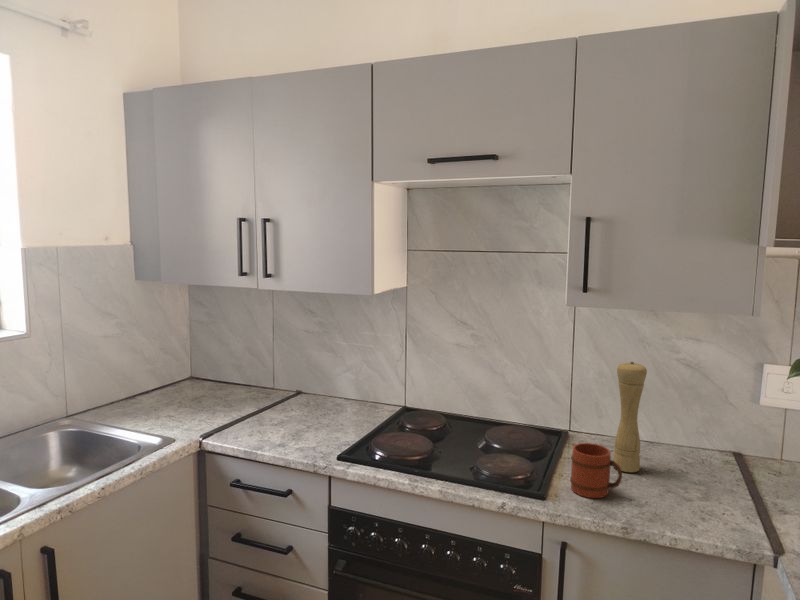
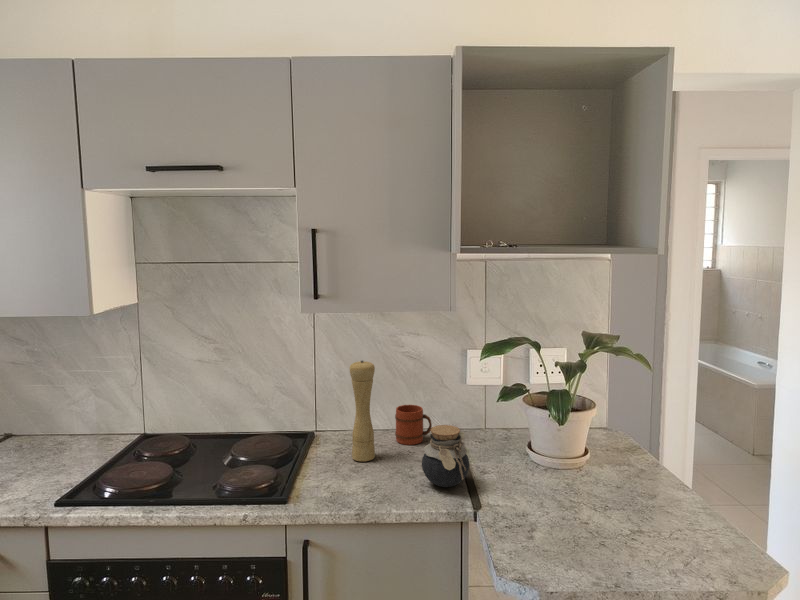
mug: present [570,443,622,498] -> present [395,405,432,445]
jar: none [702,447,767,520] -> present [422,425,469,487]

